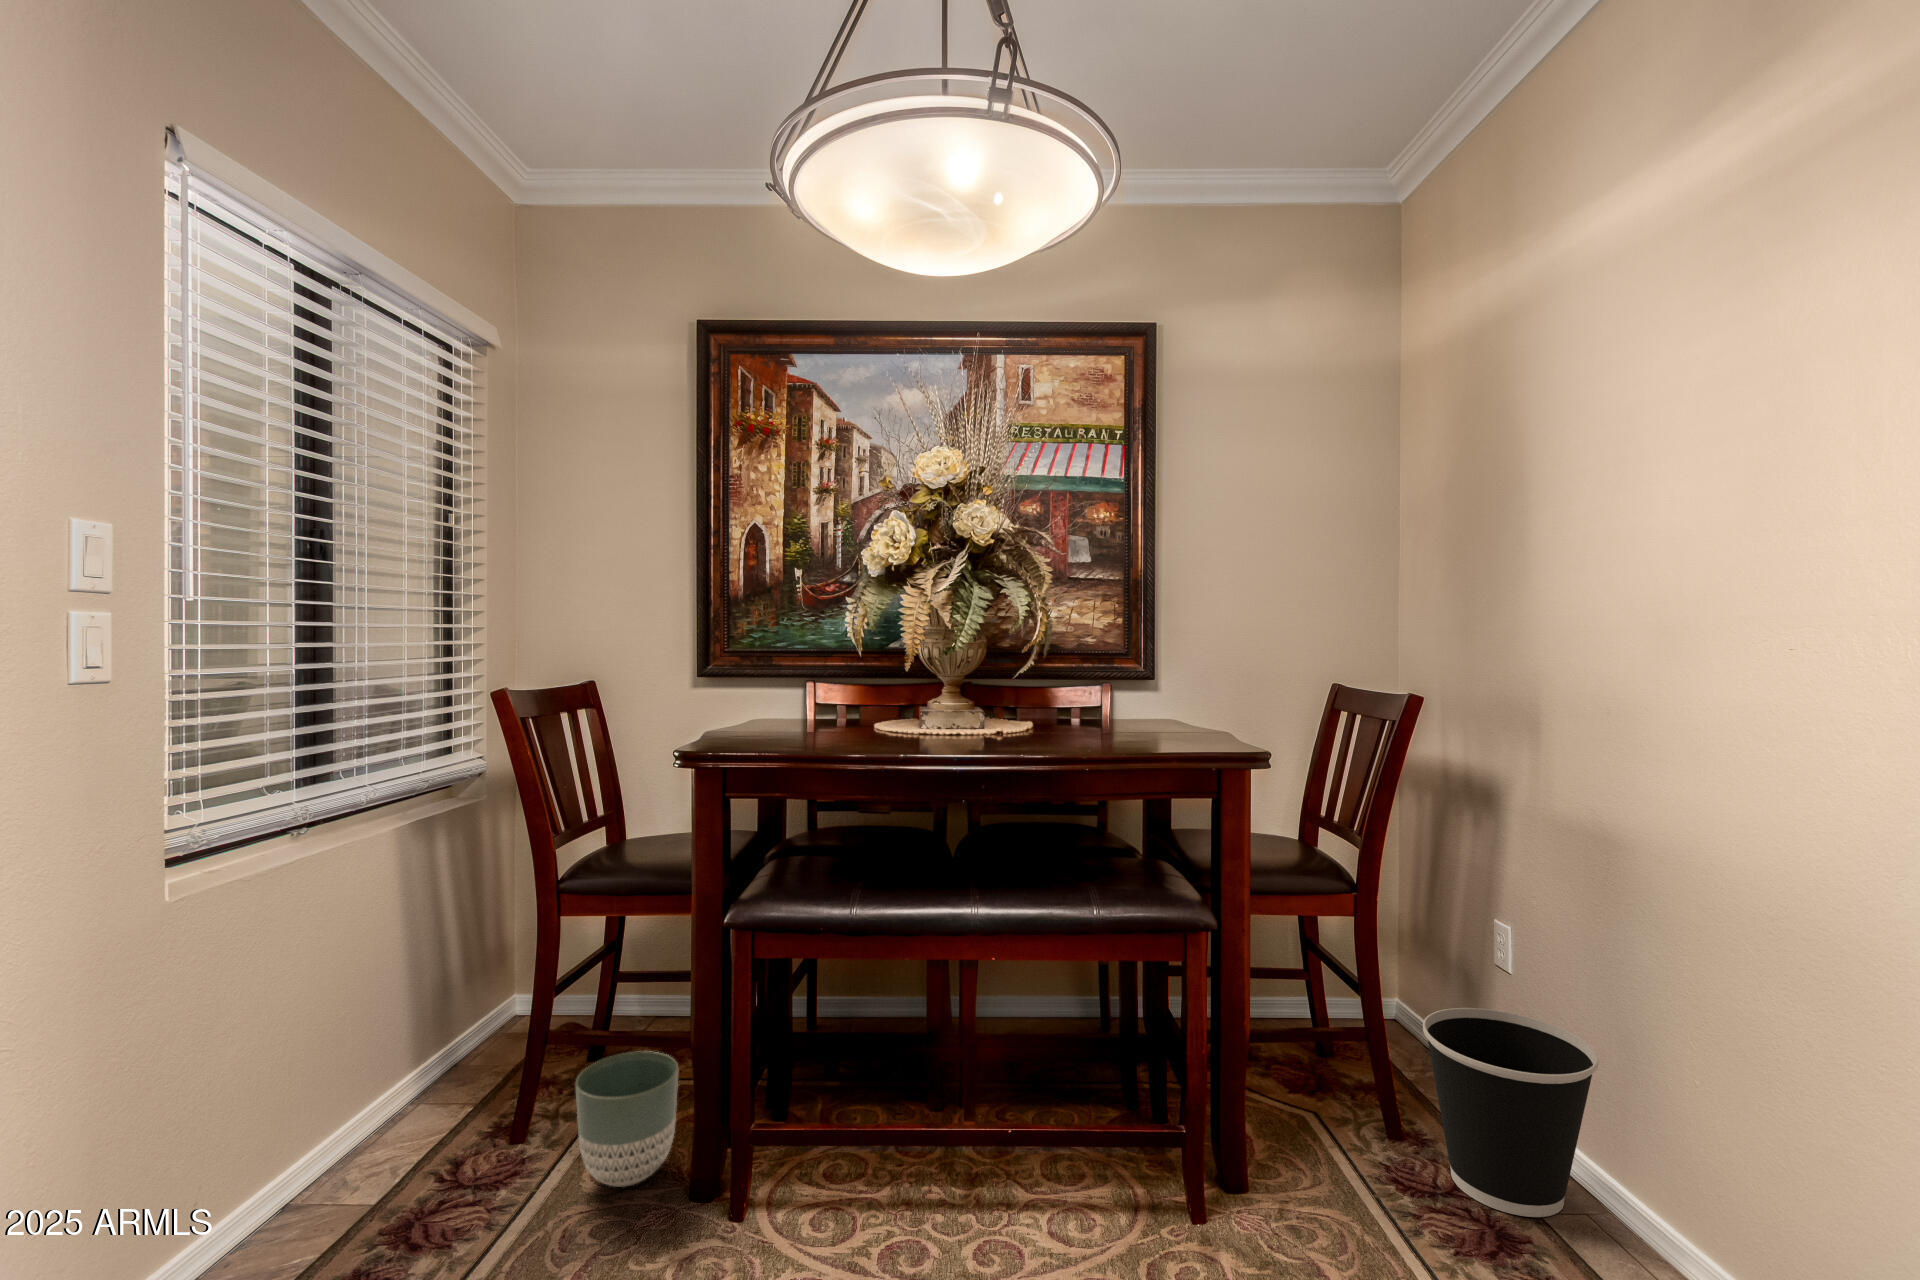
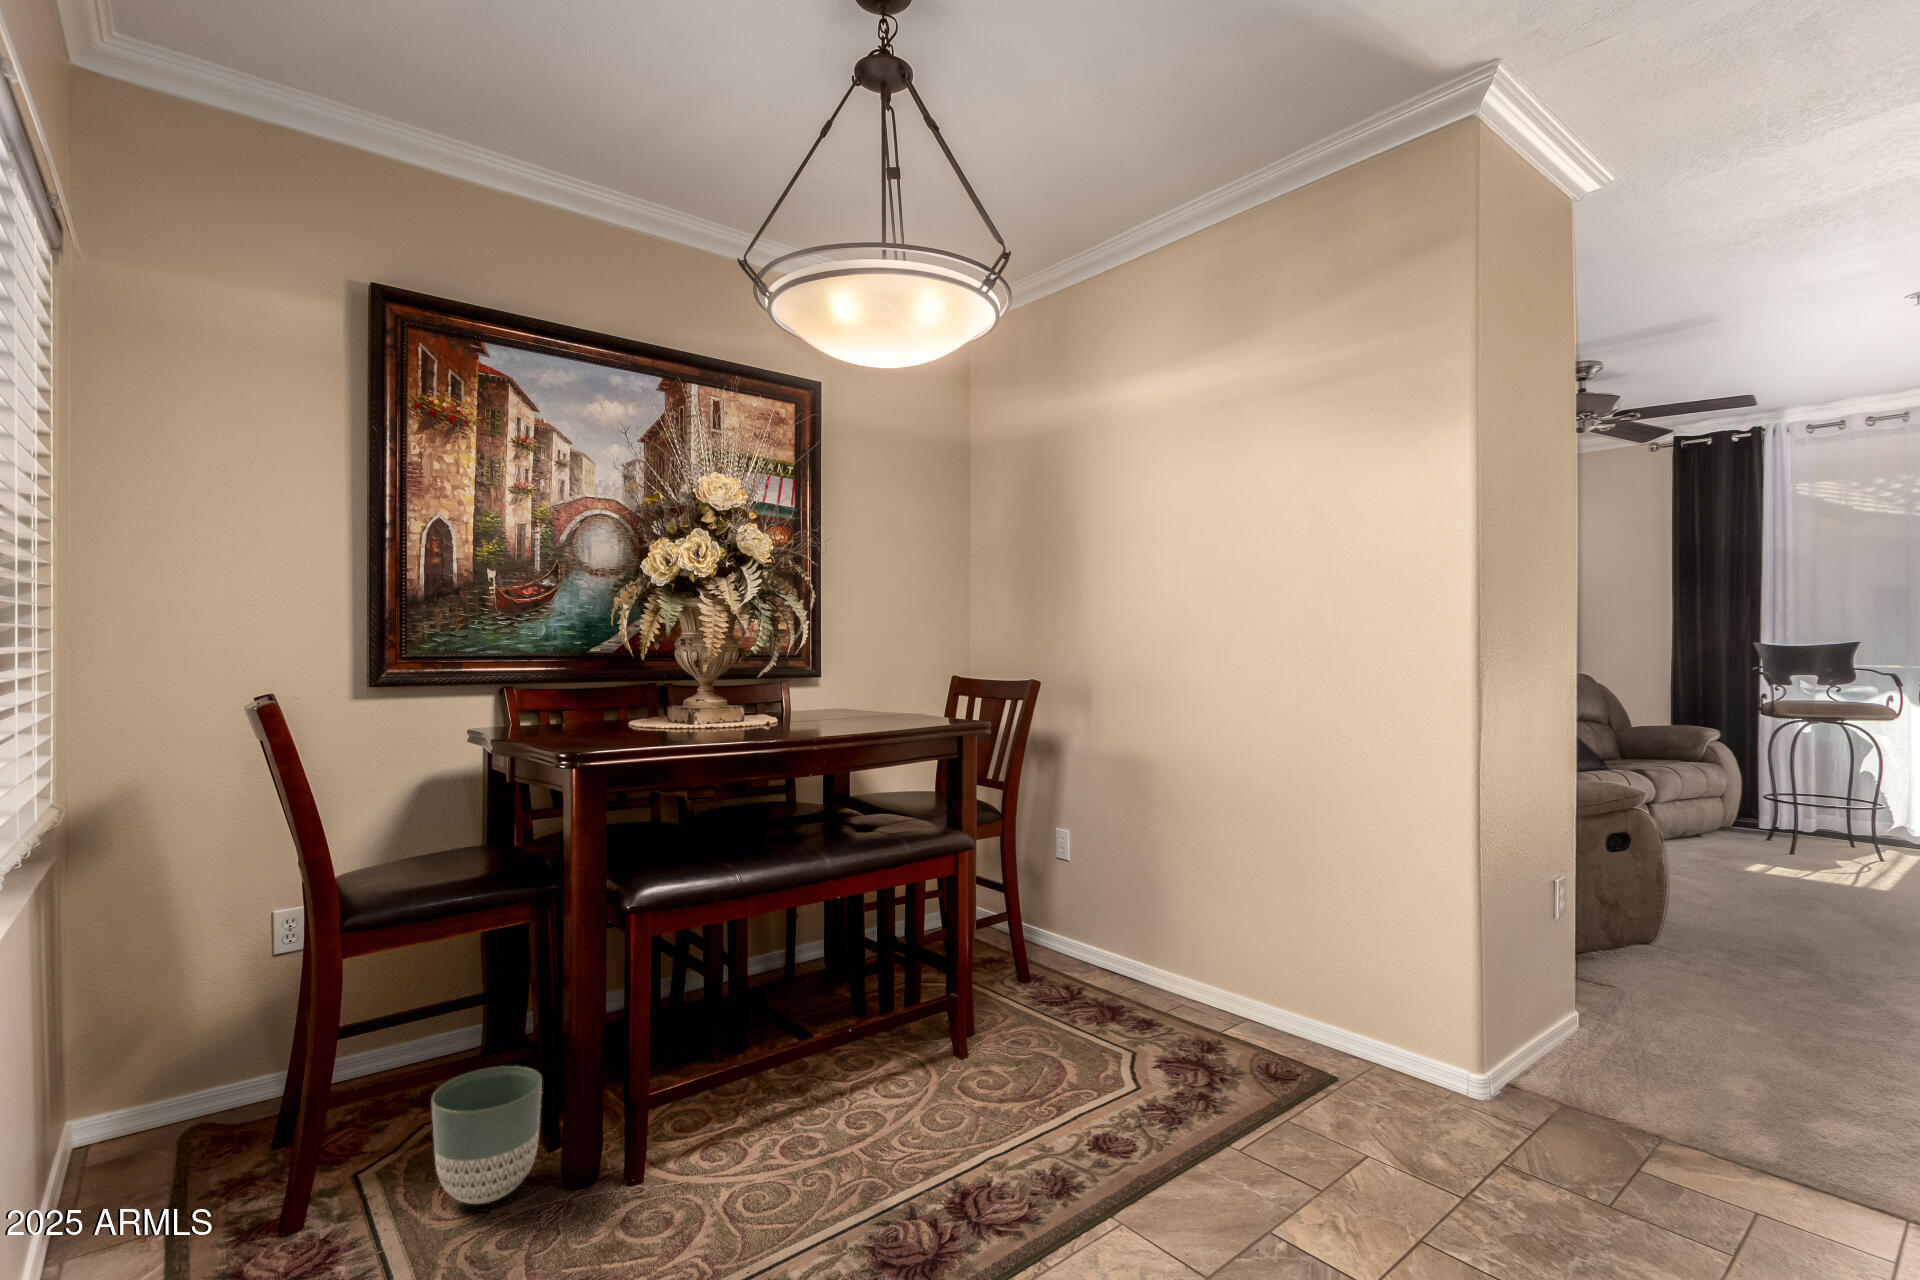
wastebasket: present [1423,1008,1598,1217] -> none [1049,883,1144,1000]

